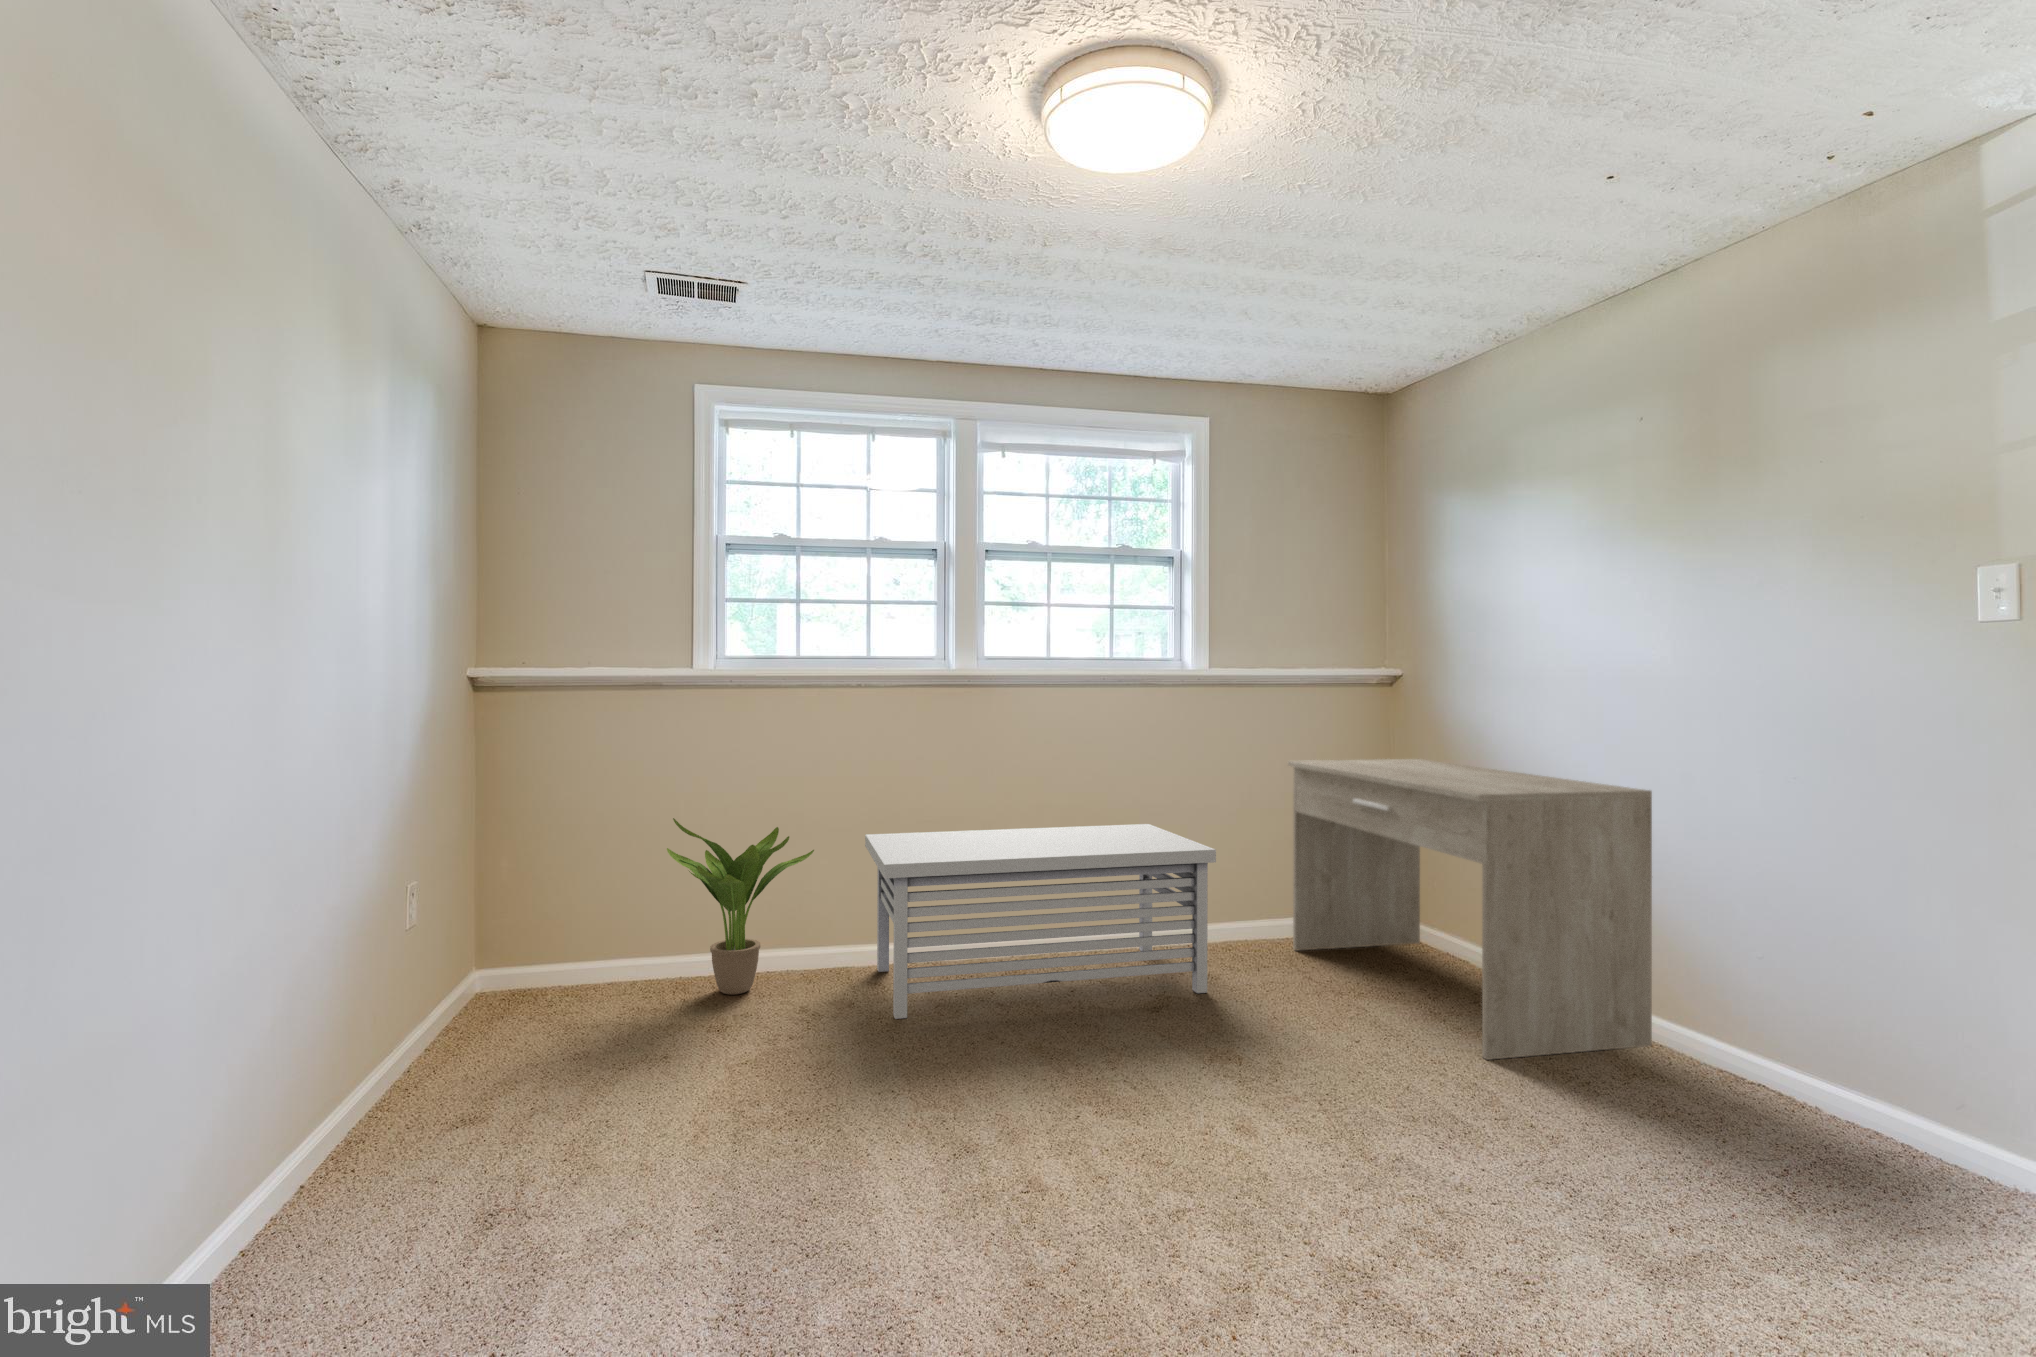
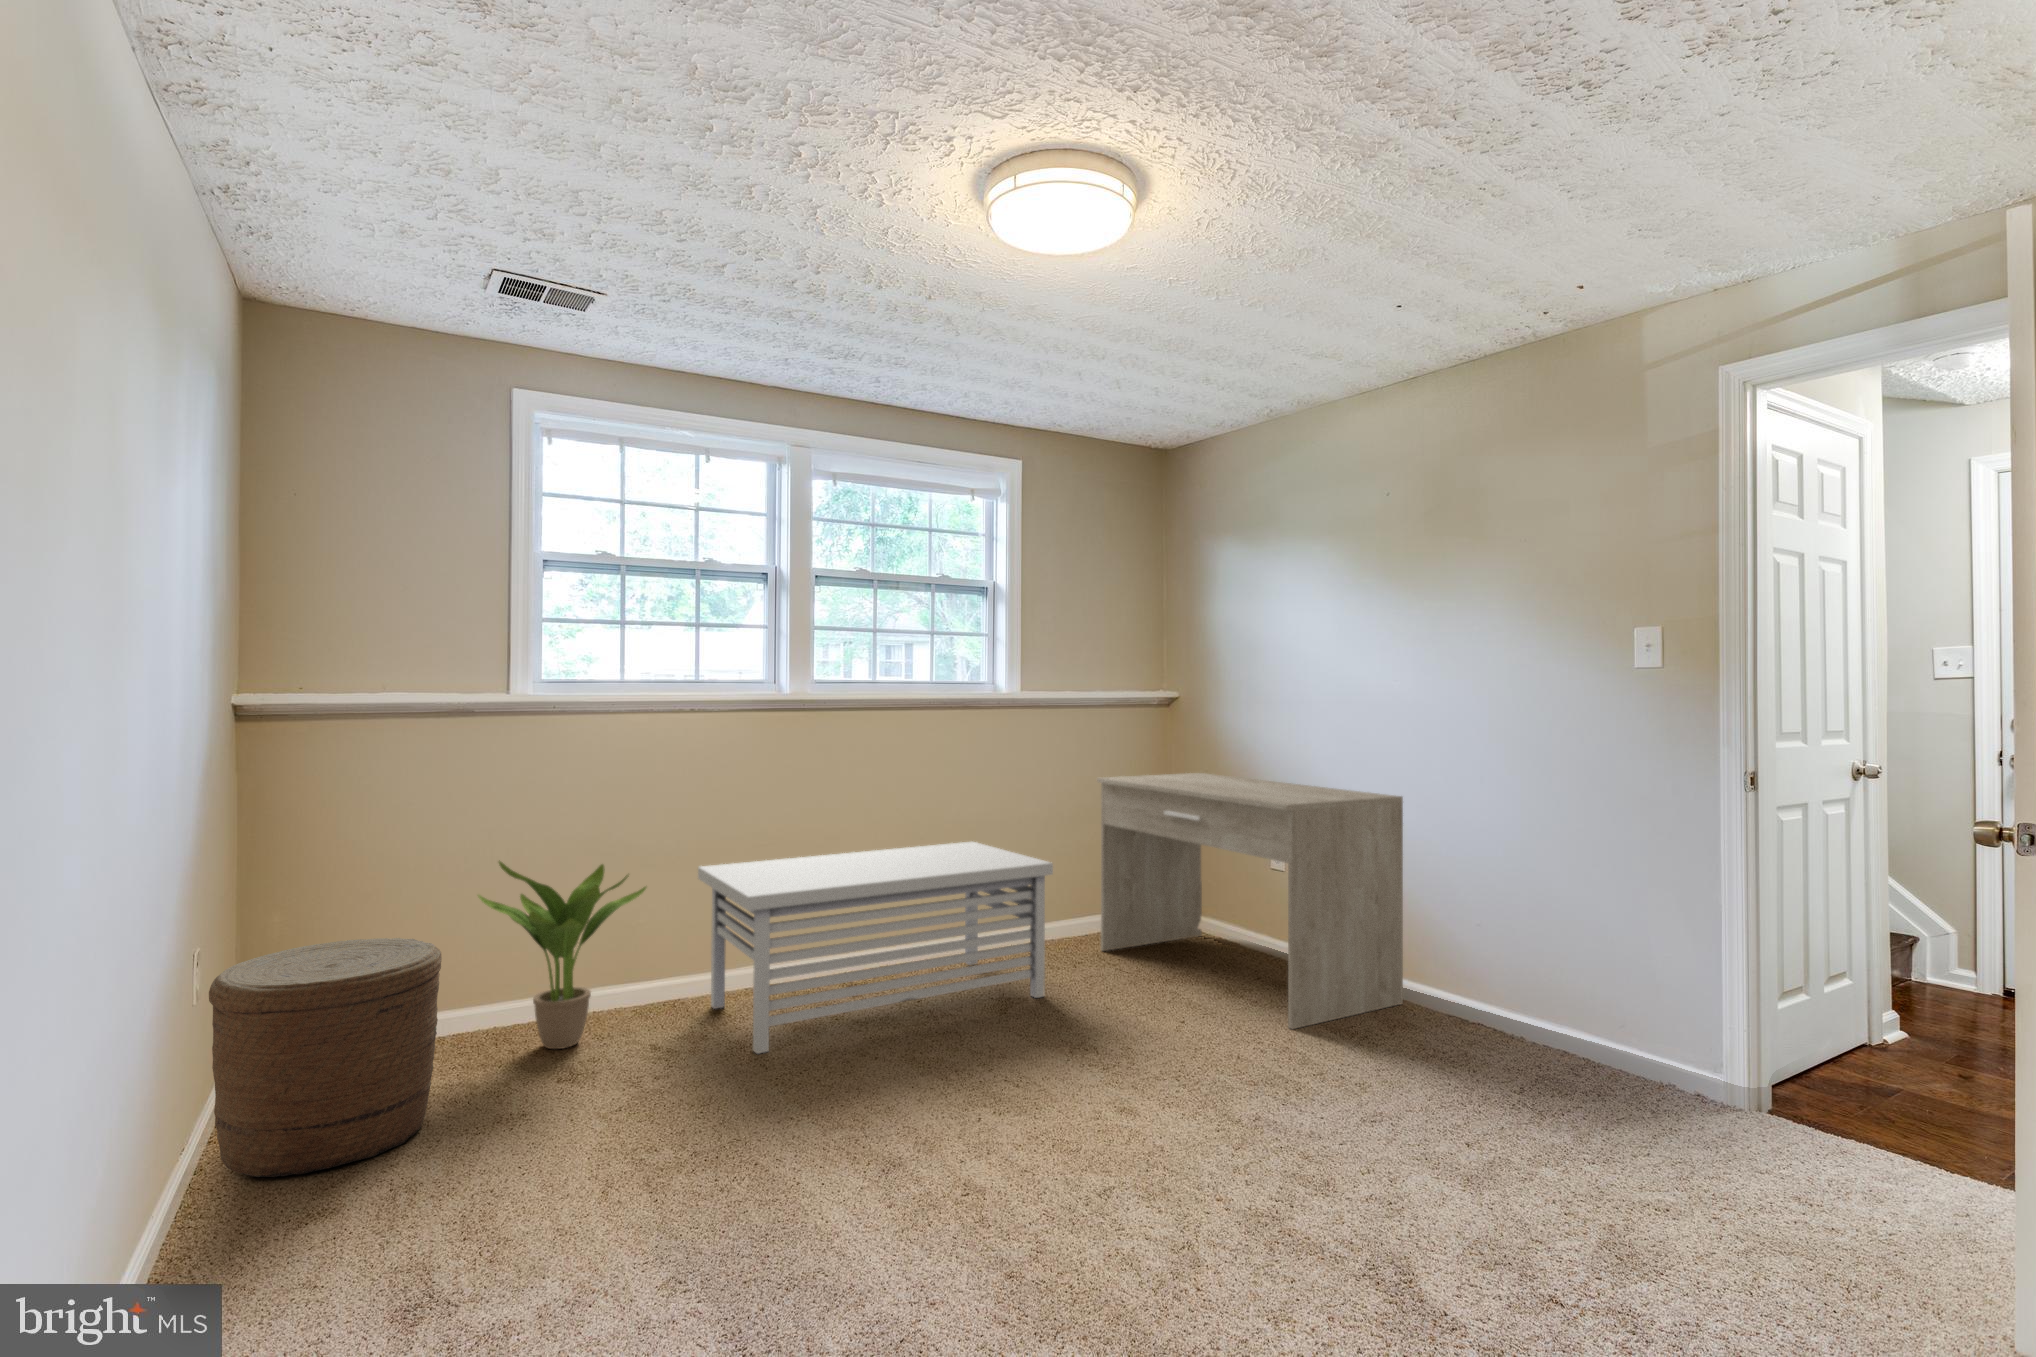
woven basket: none [425,880,610,1077] -> present [209,938,442,1178]

